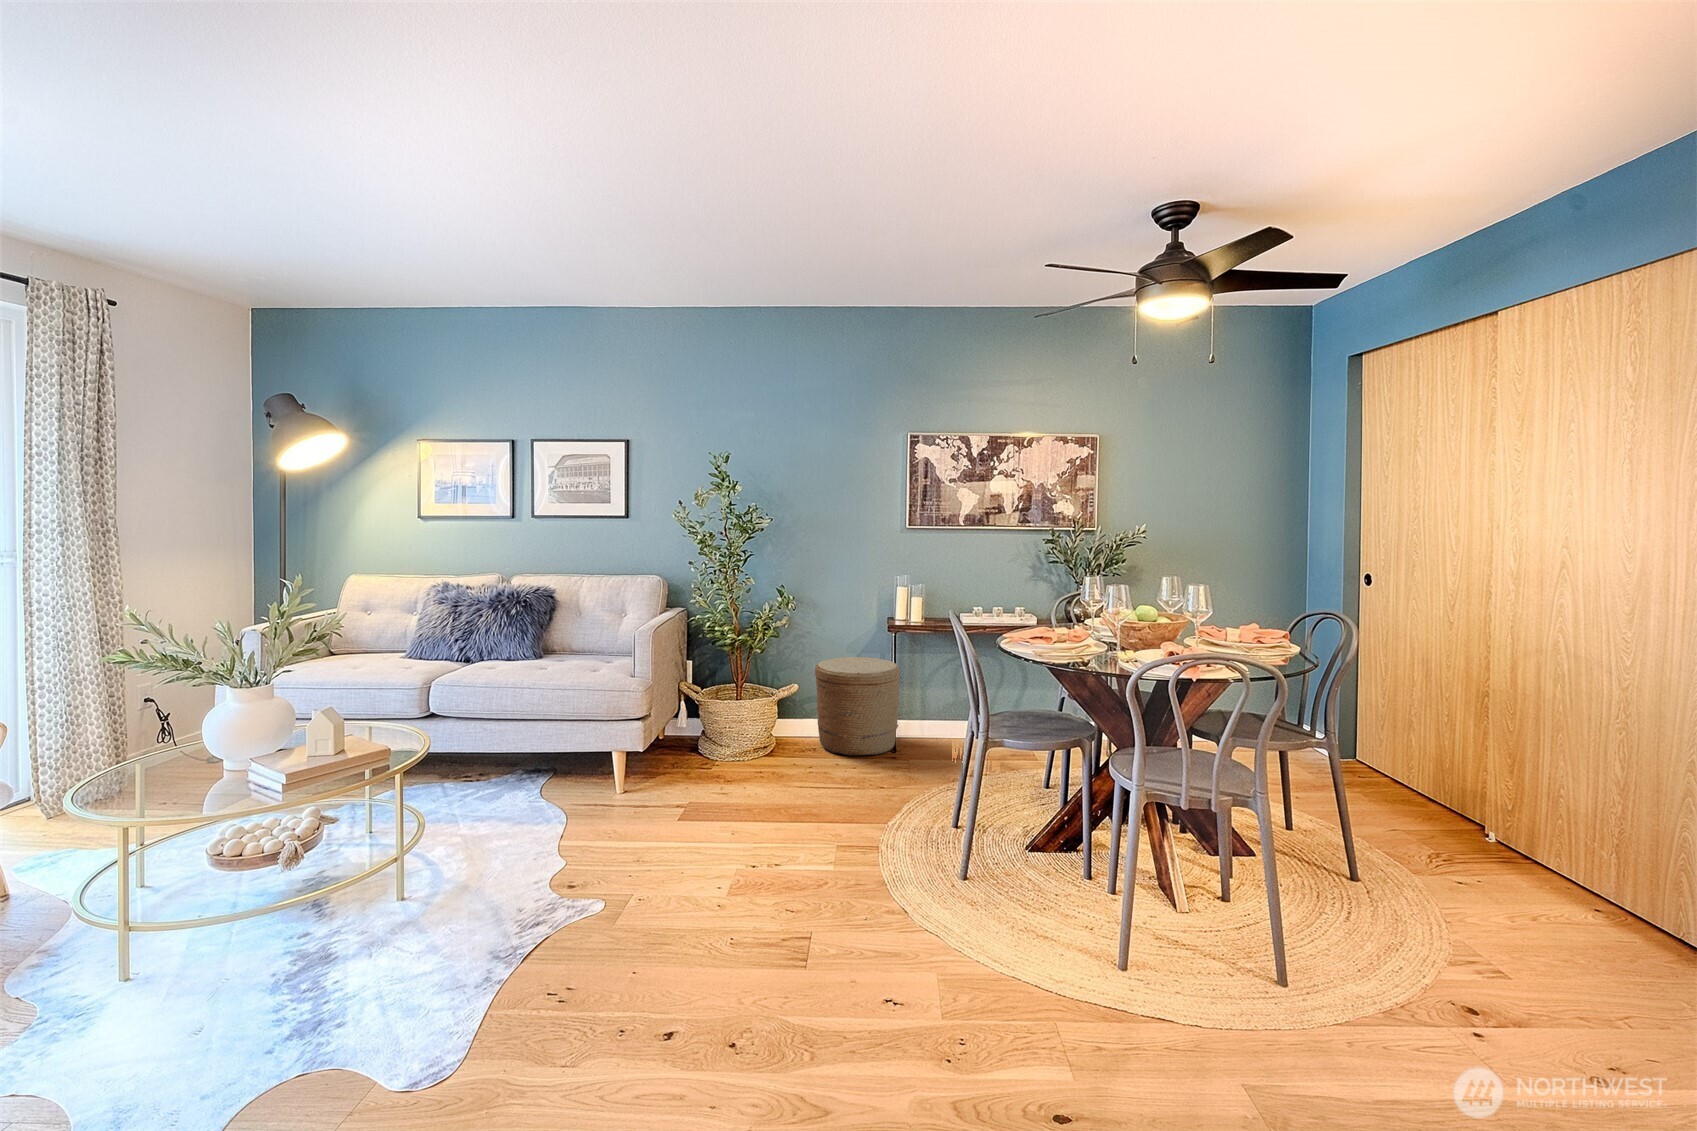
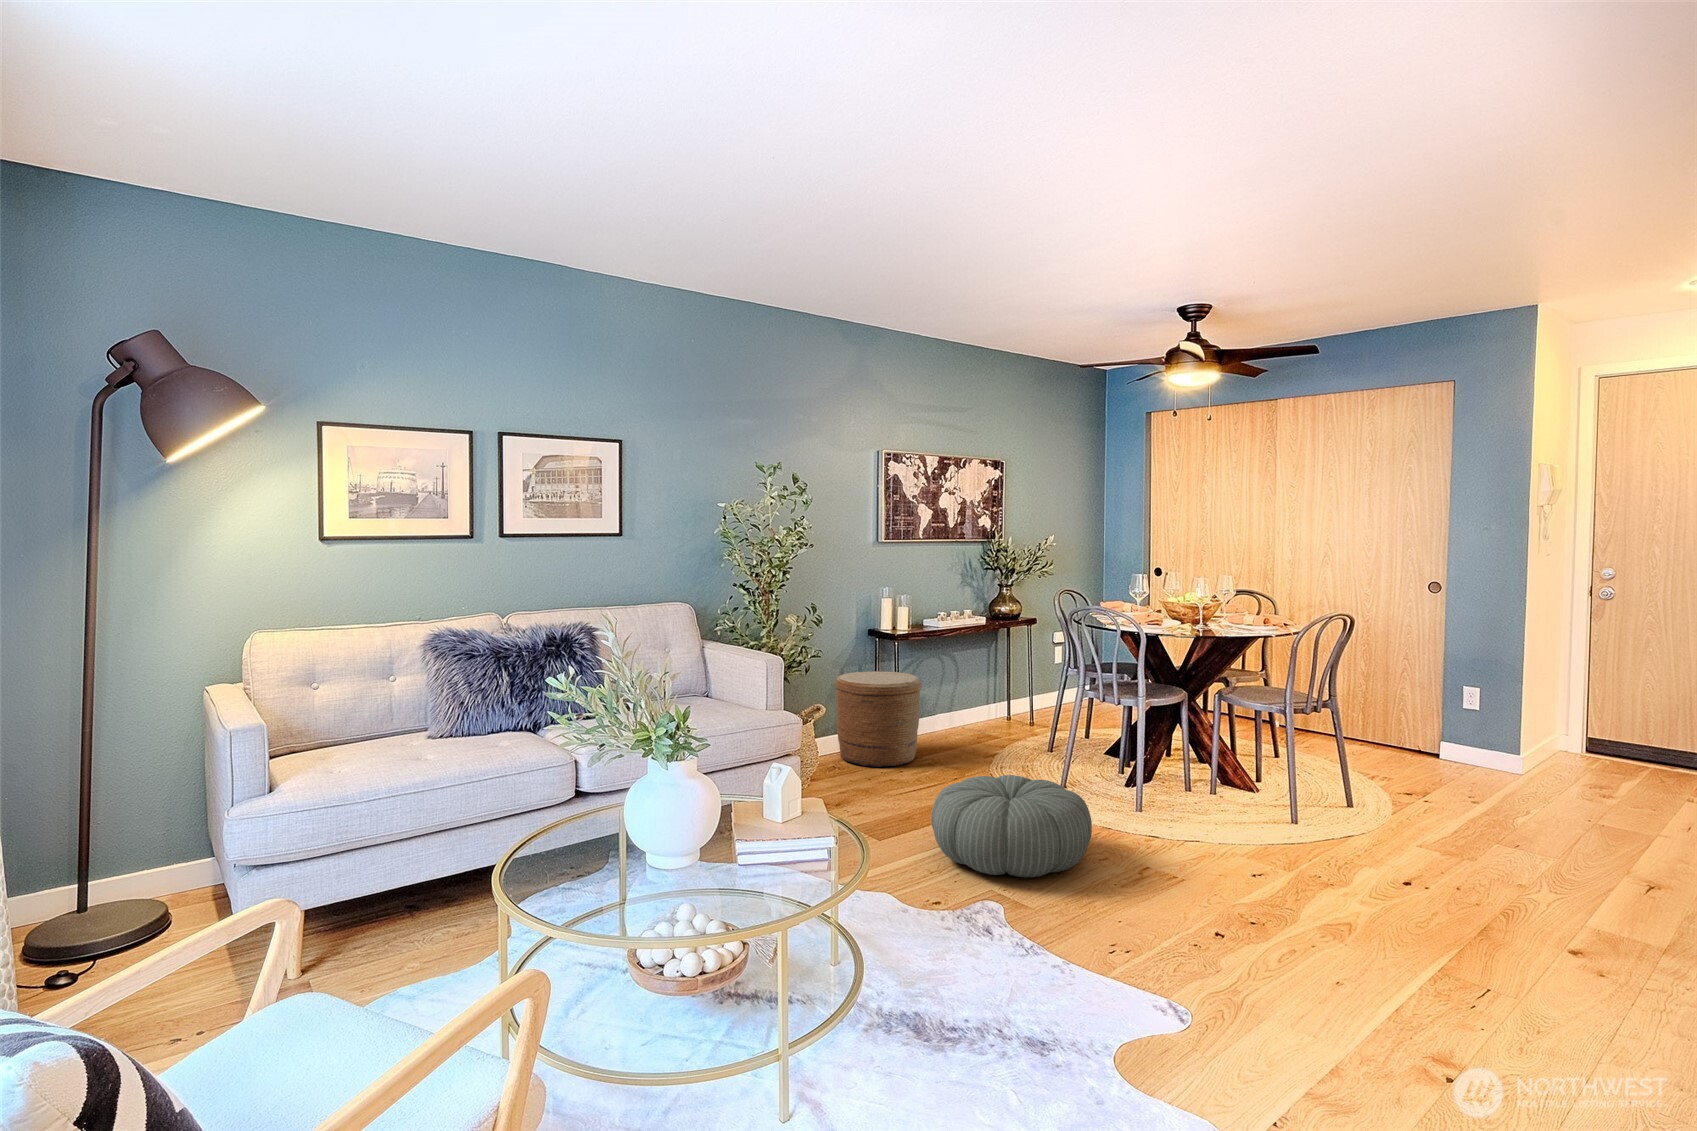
pouf: none [614,775,787,894] -> present [931,775,1092,877]

